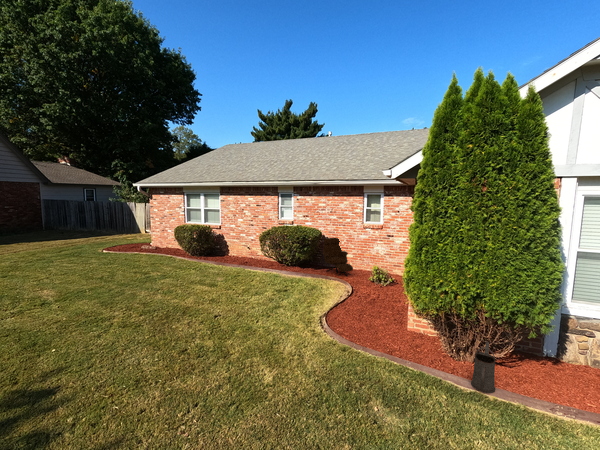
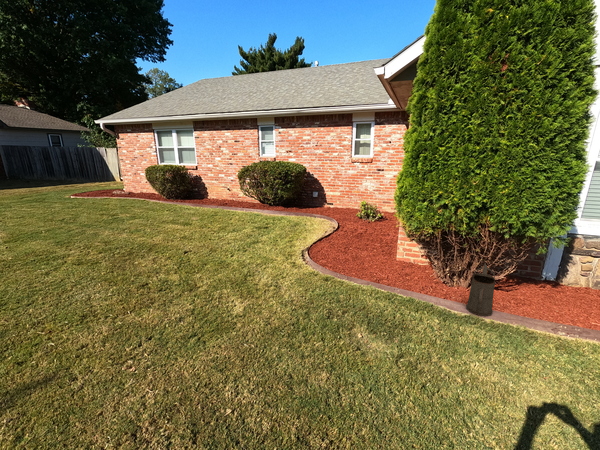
lounge chair: present [323,238,353,276] -> none [307,174,339,214]

